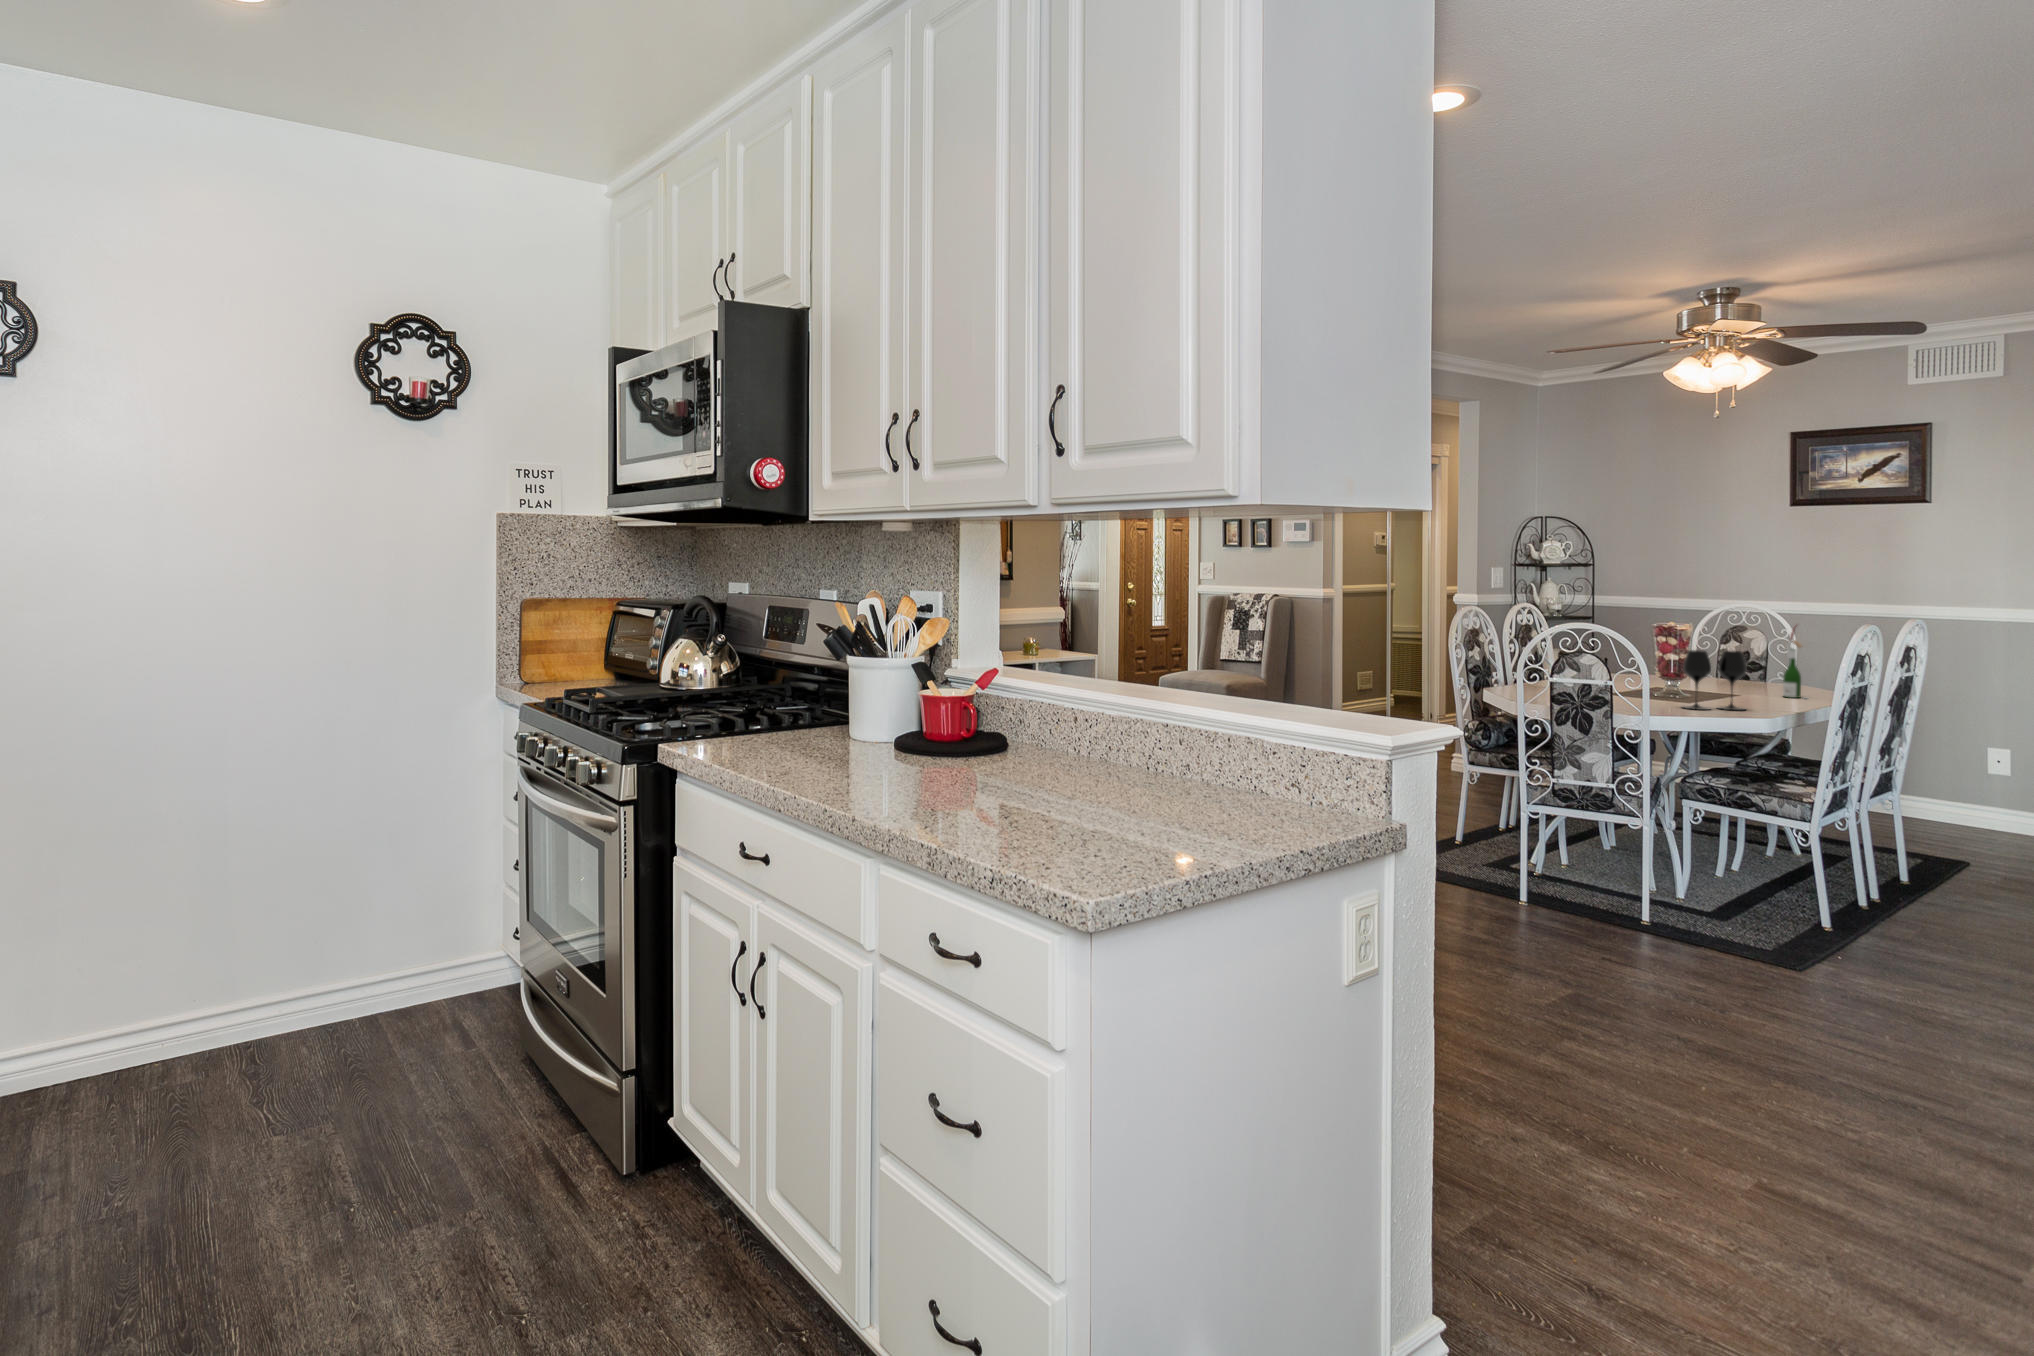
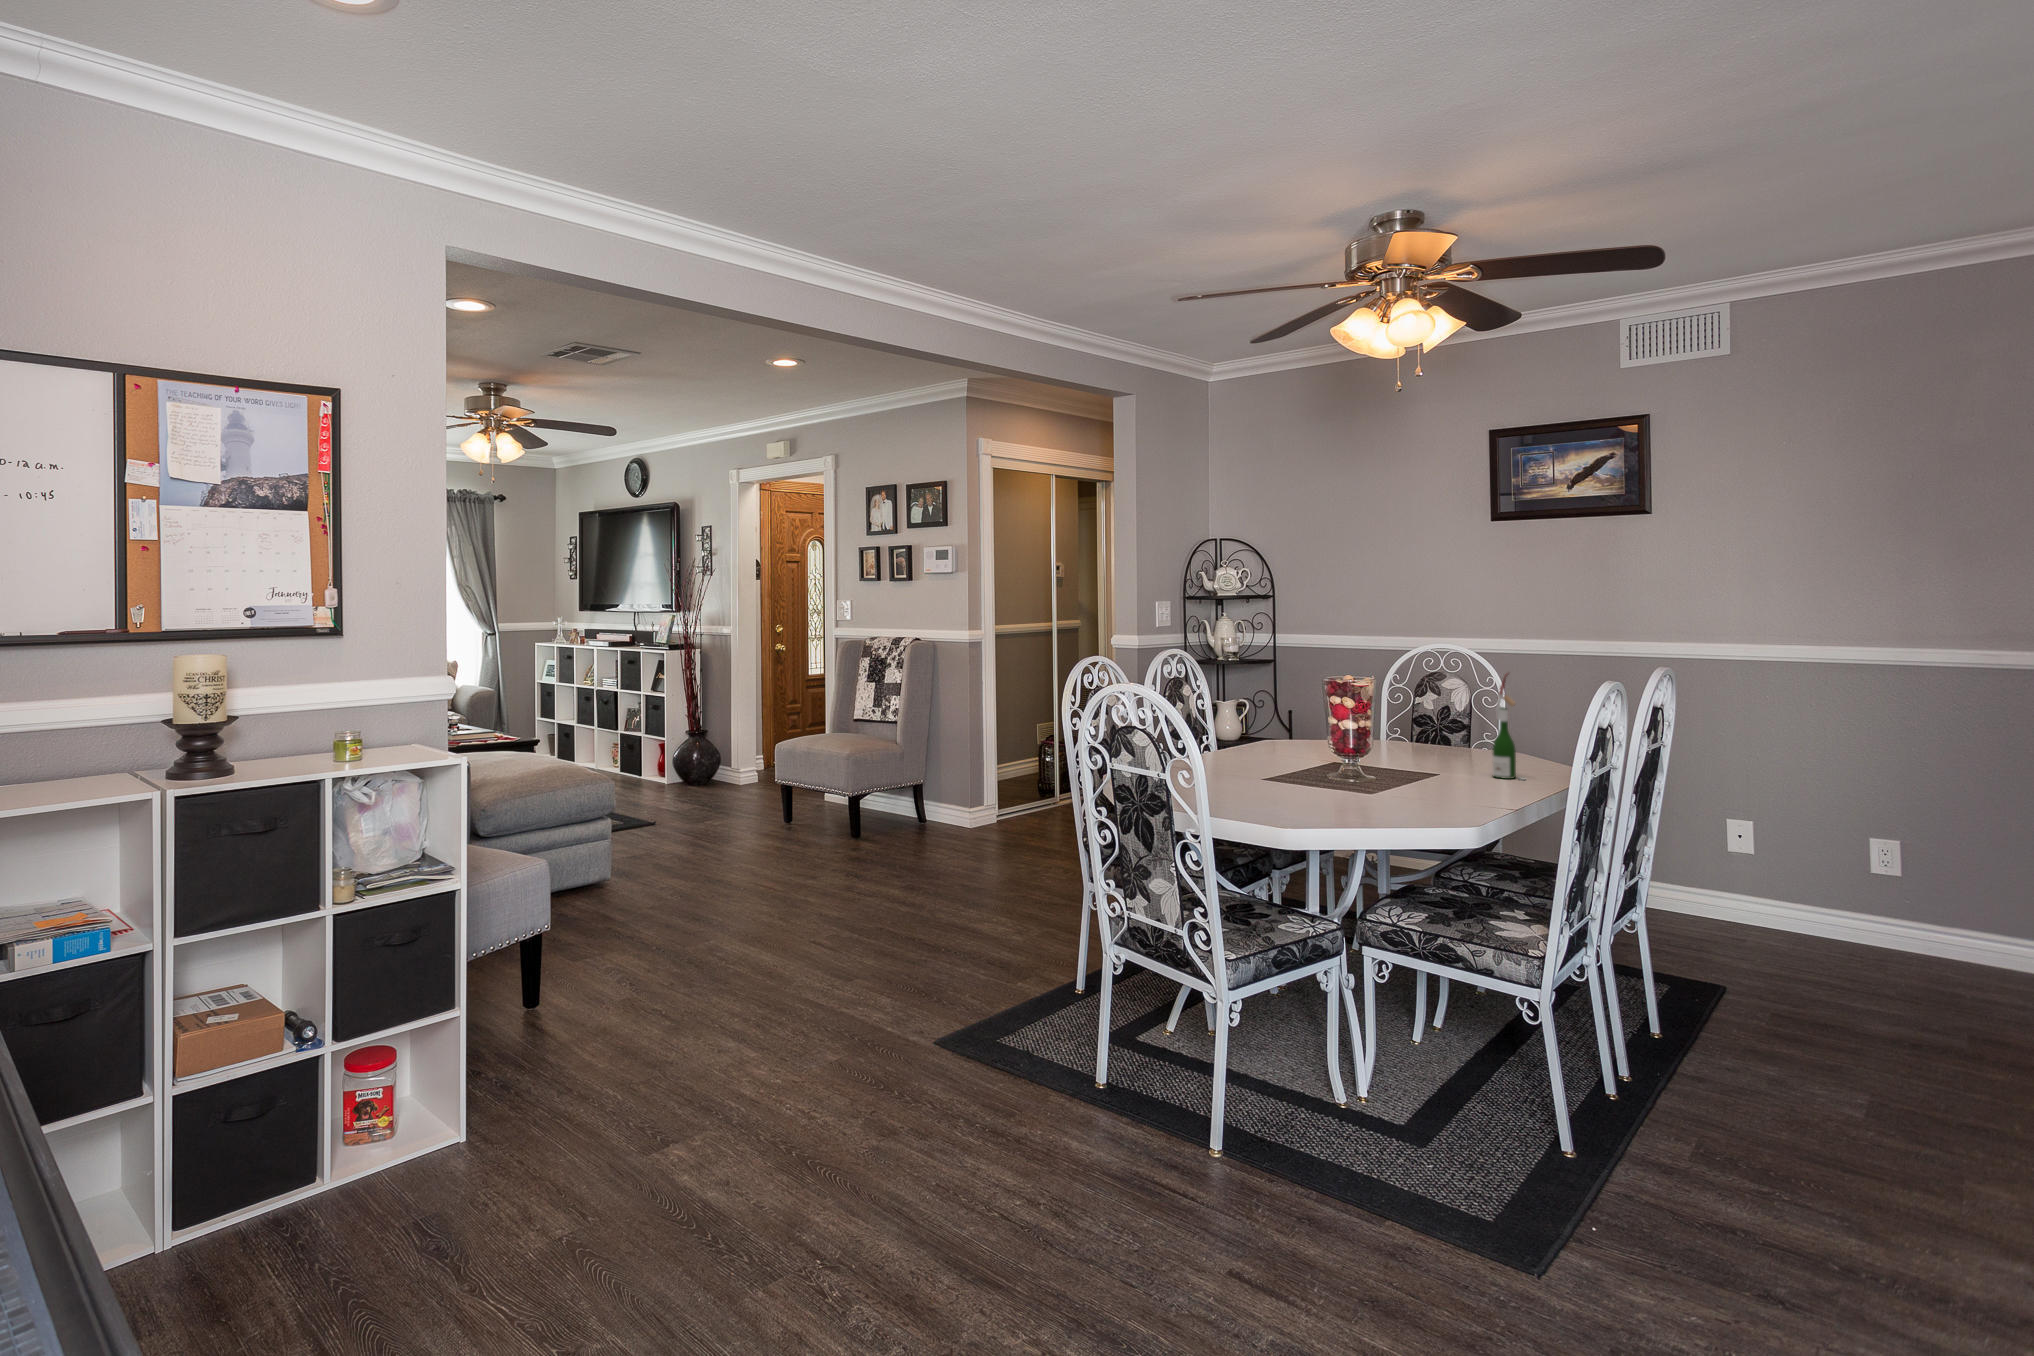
wine glass: present [1683,650,1747,710] -> none [1356,715,1445,807]

